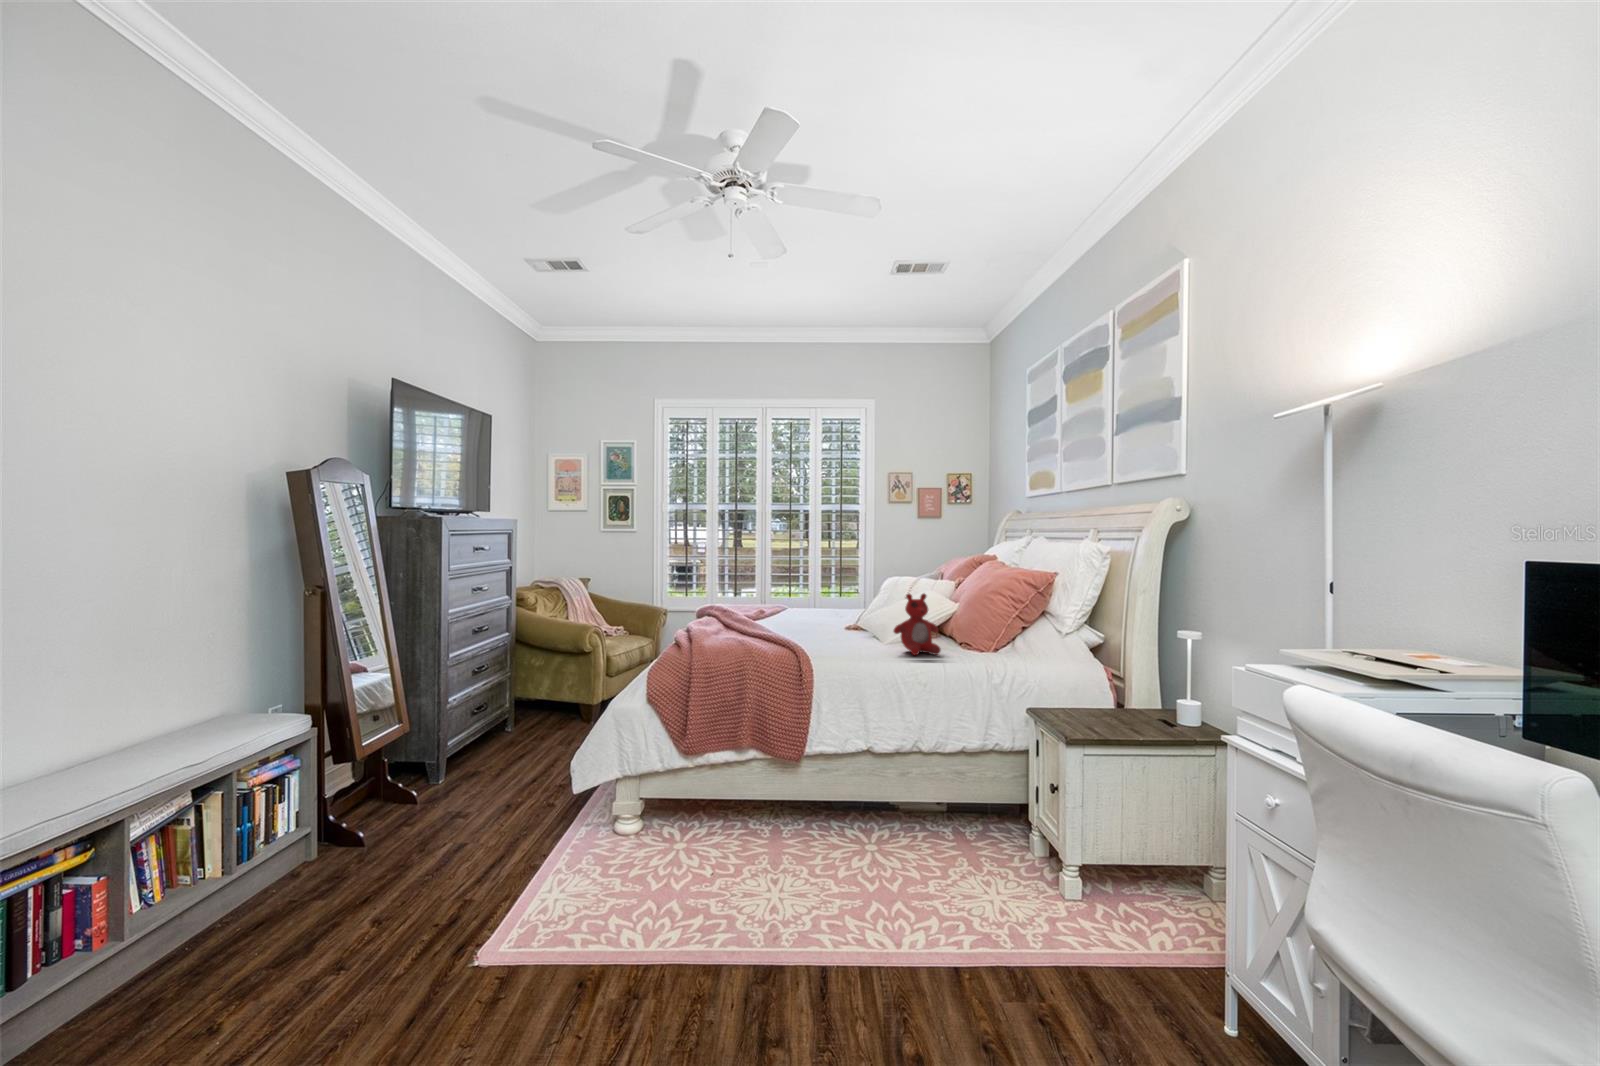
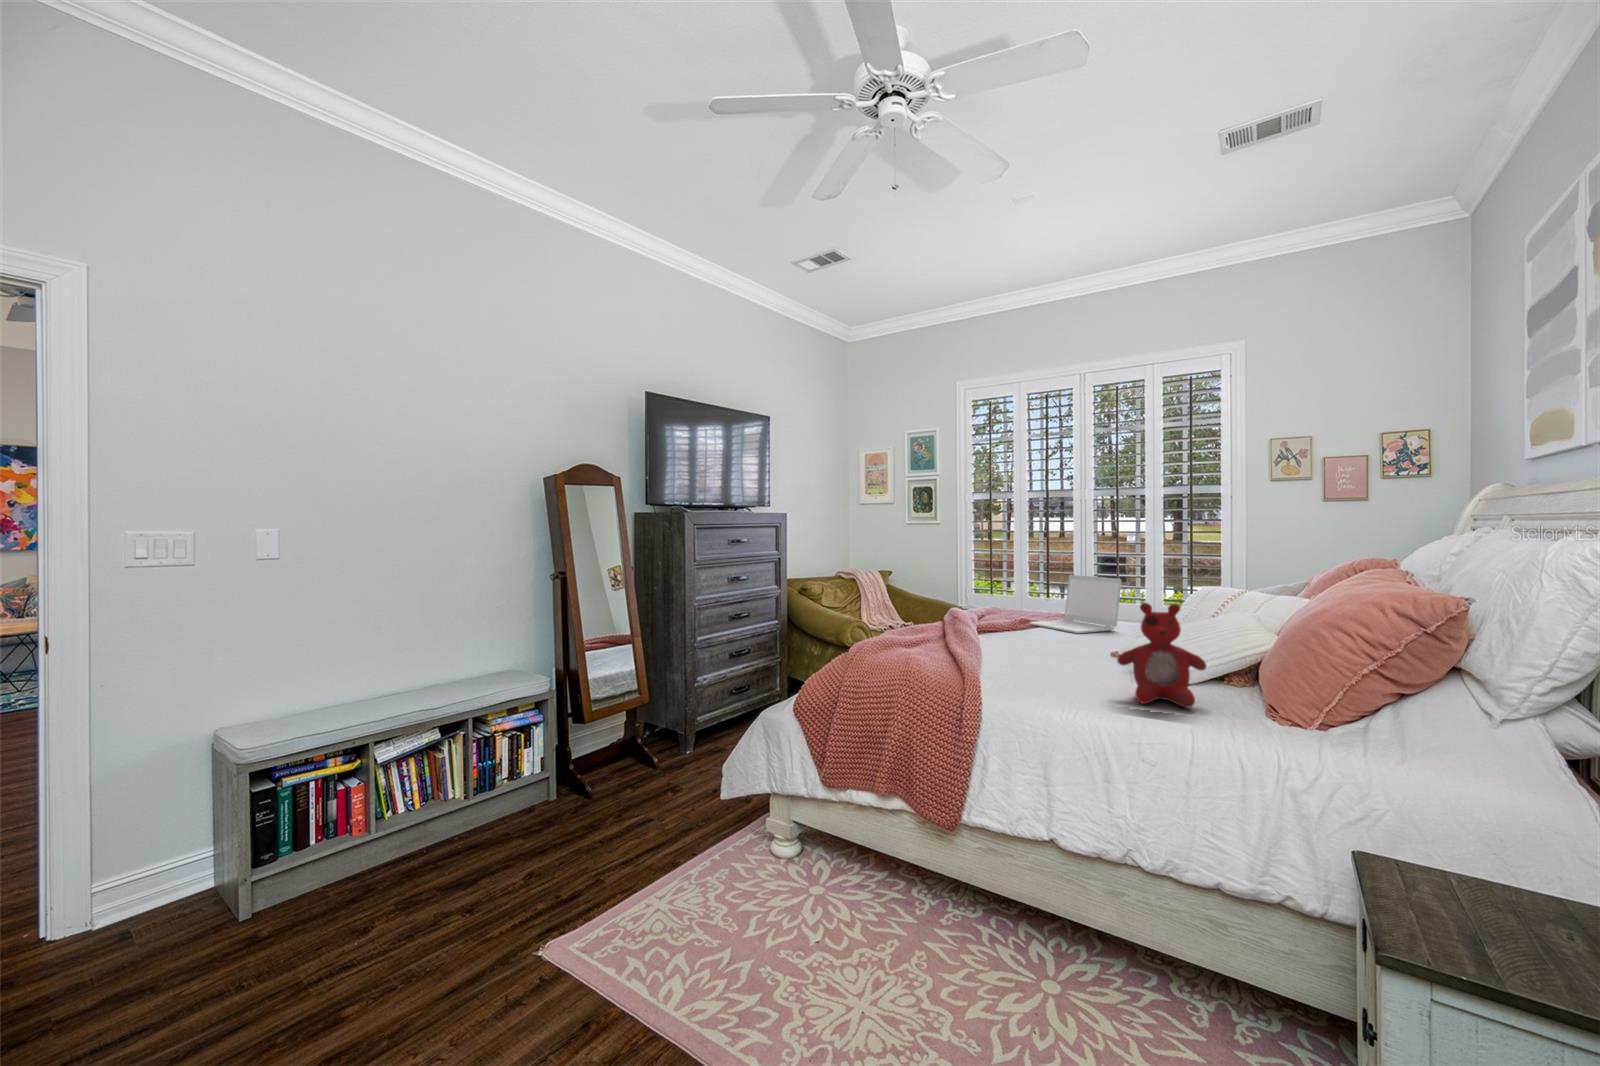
laptop: none [766,577,829,620] -> present [1030,575,1121,633]

